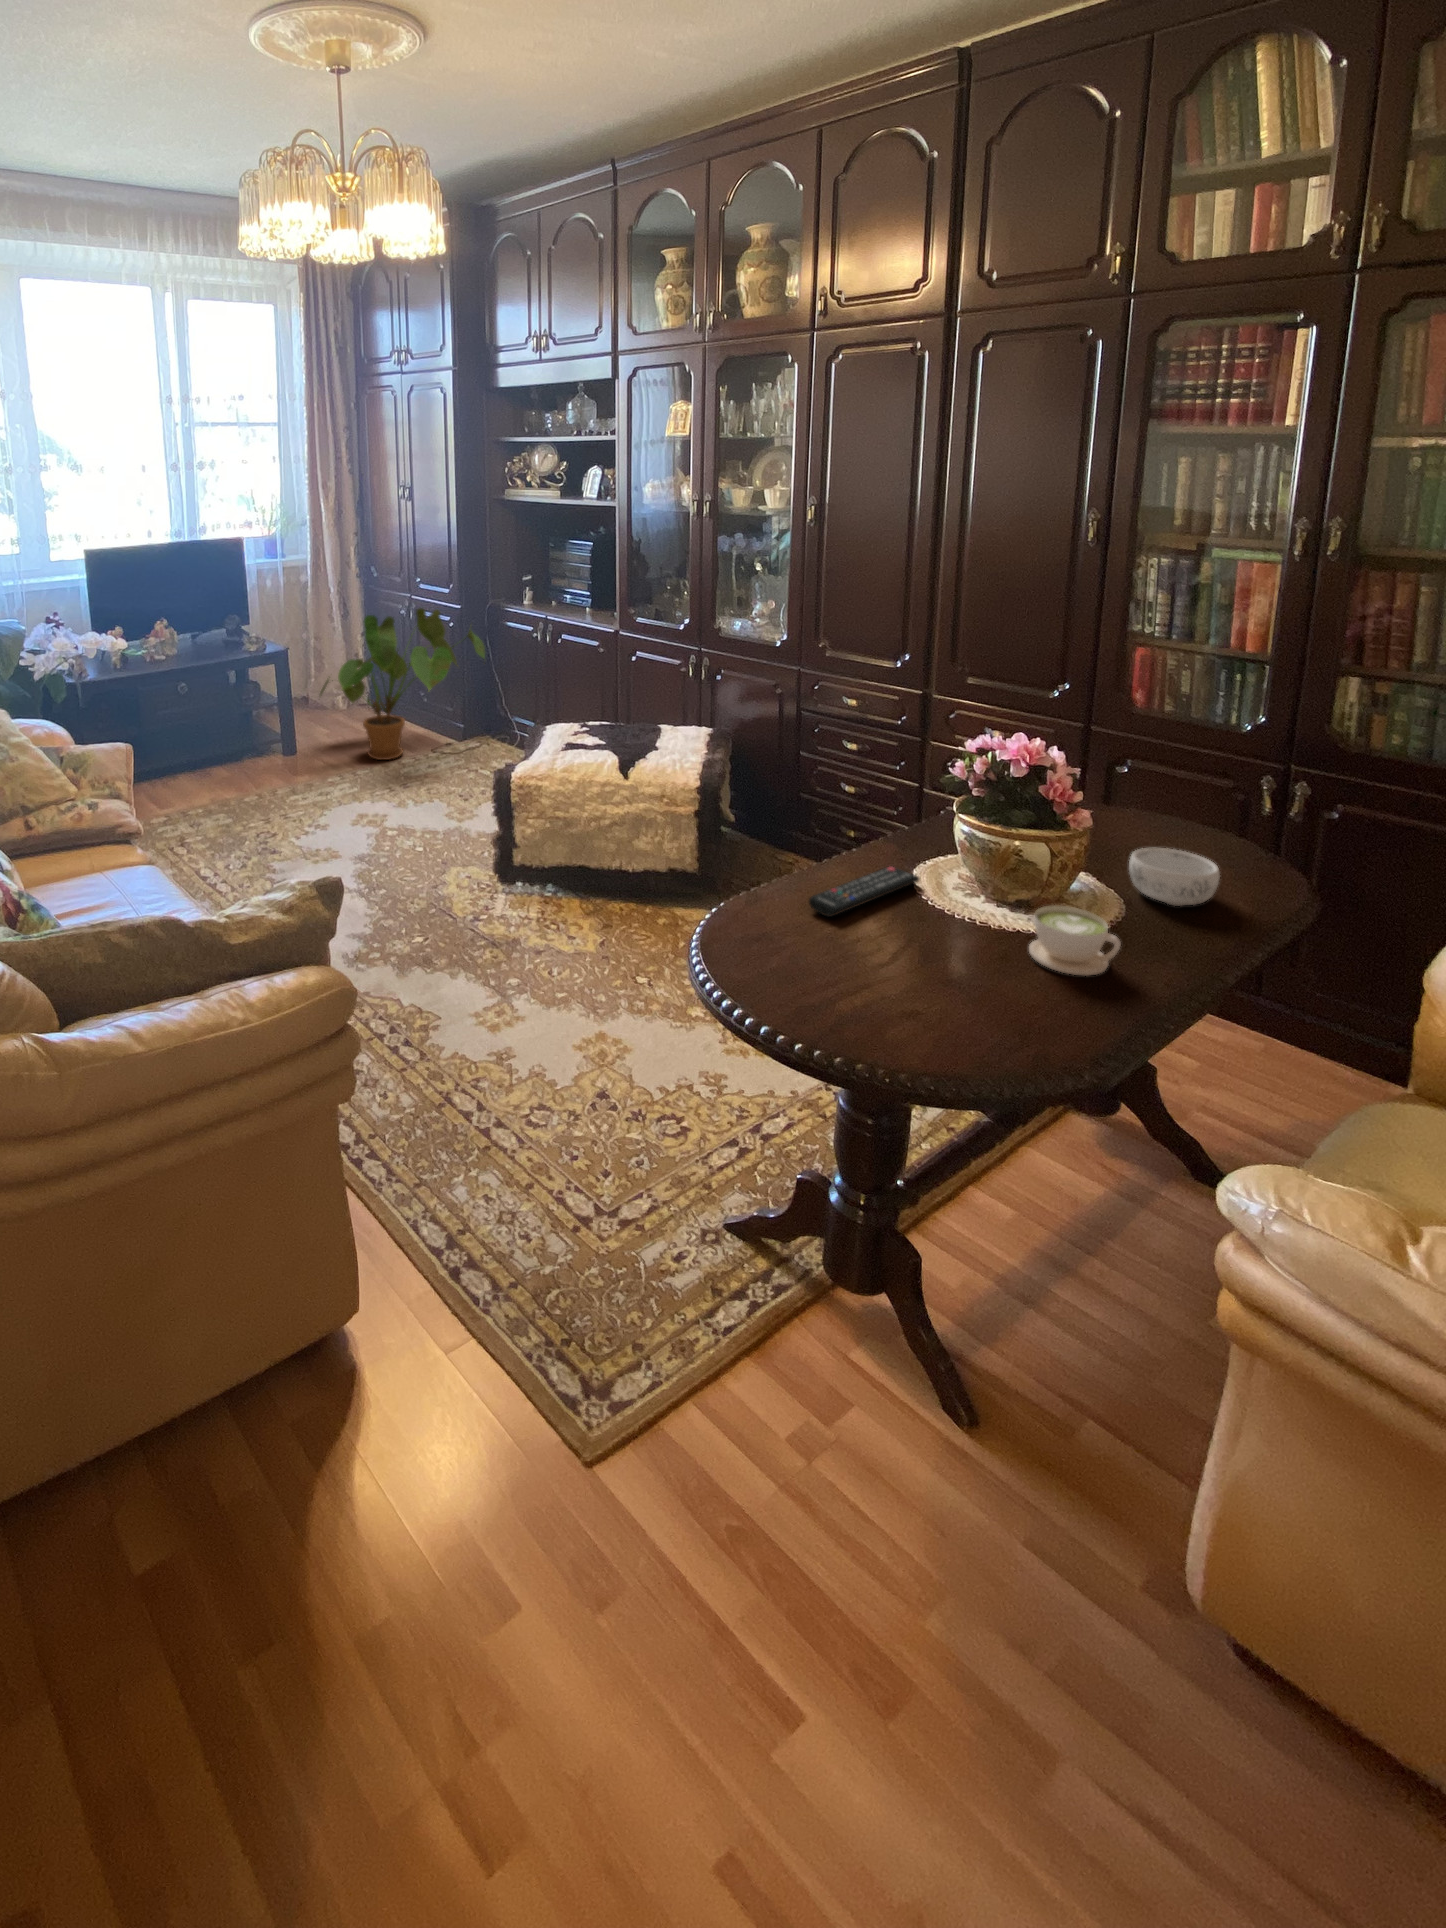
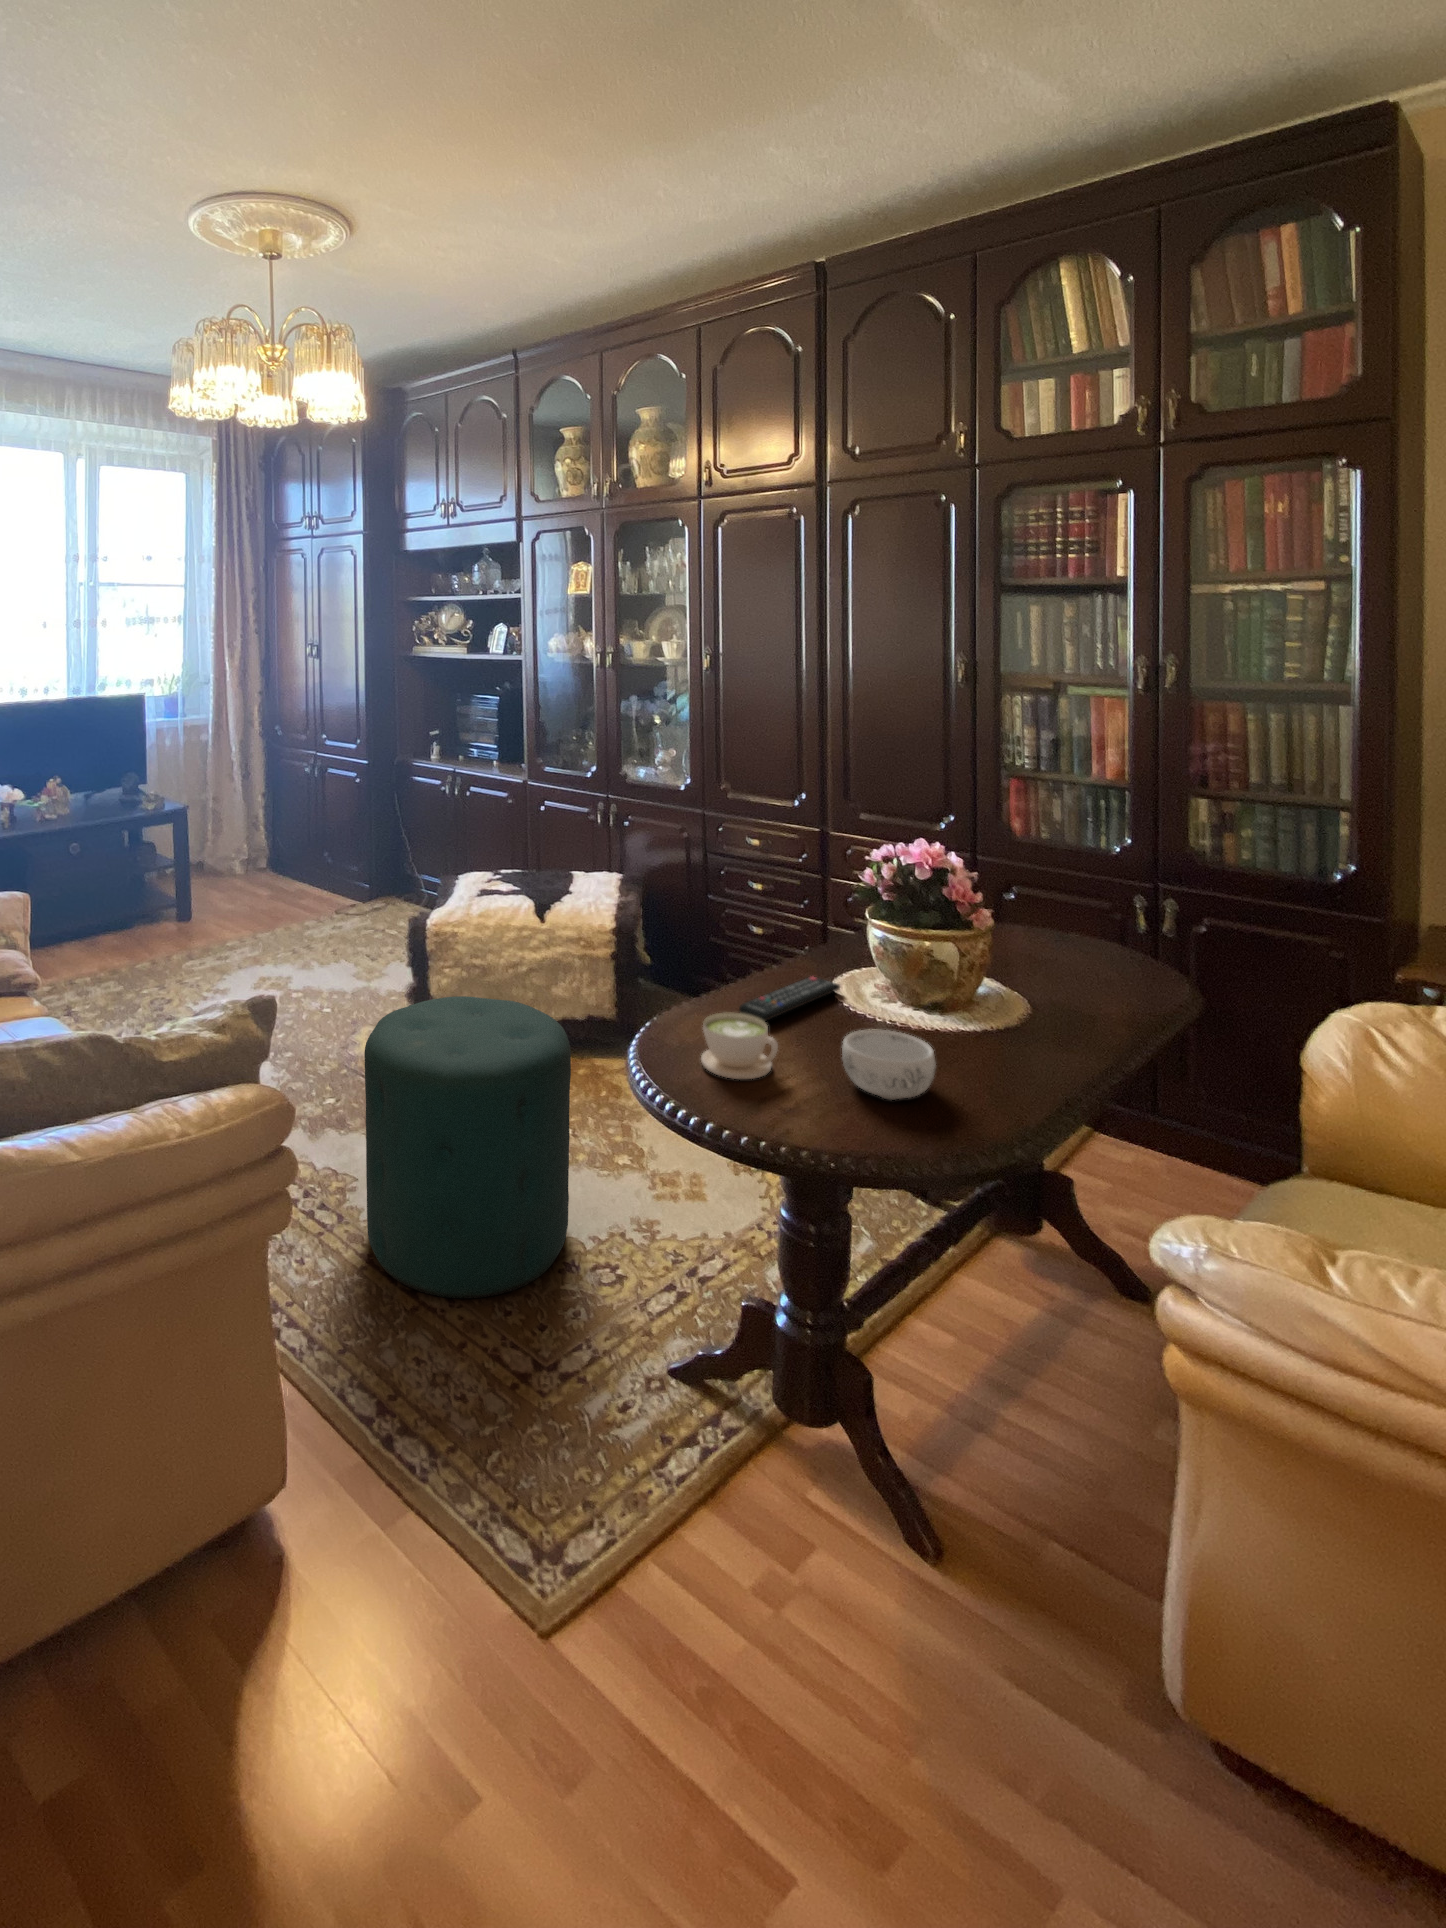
house plant: present [320,608,485,760] -> none [220,766,392,921]
decorative bowl: present [1129,848,1220,906] -> present [842,1030,936,1100]
ottoman: none [440,861,643,1143] -> present [364,996,571,1298]
coffee cup: present [1029,905,1121,976] -> present [701,1012,778,1079]

